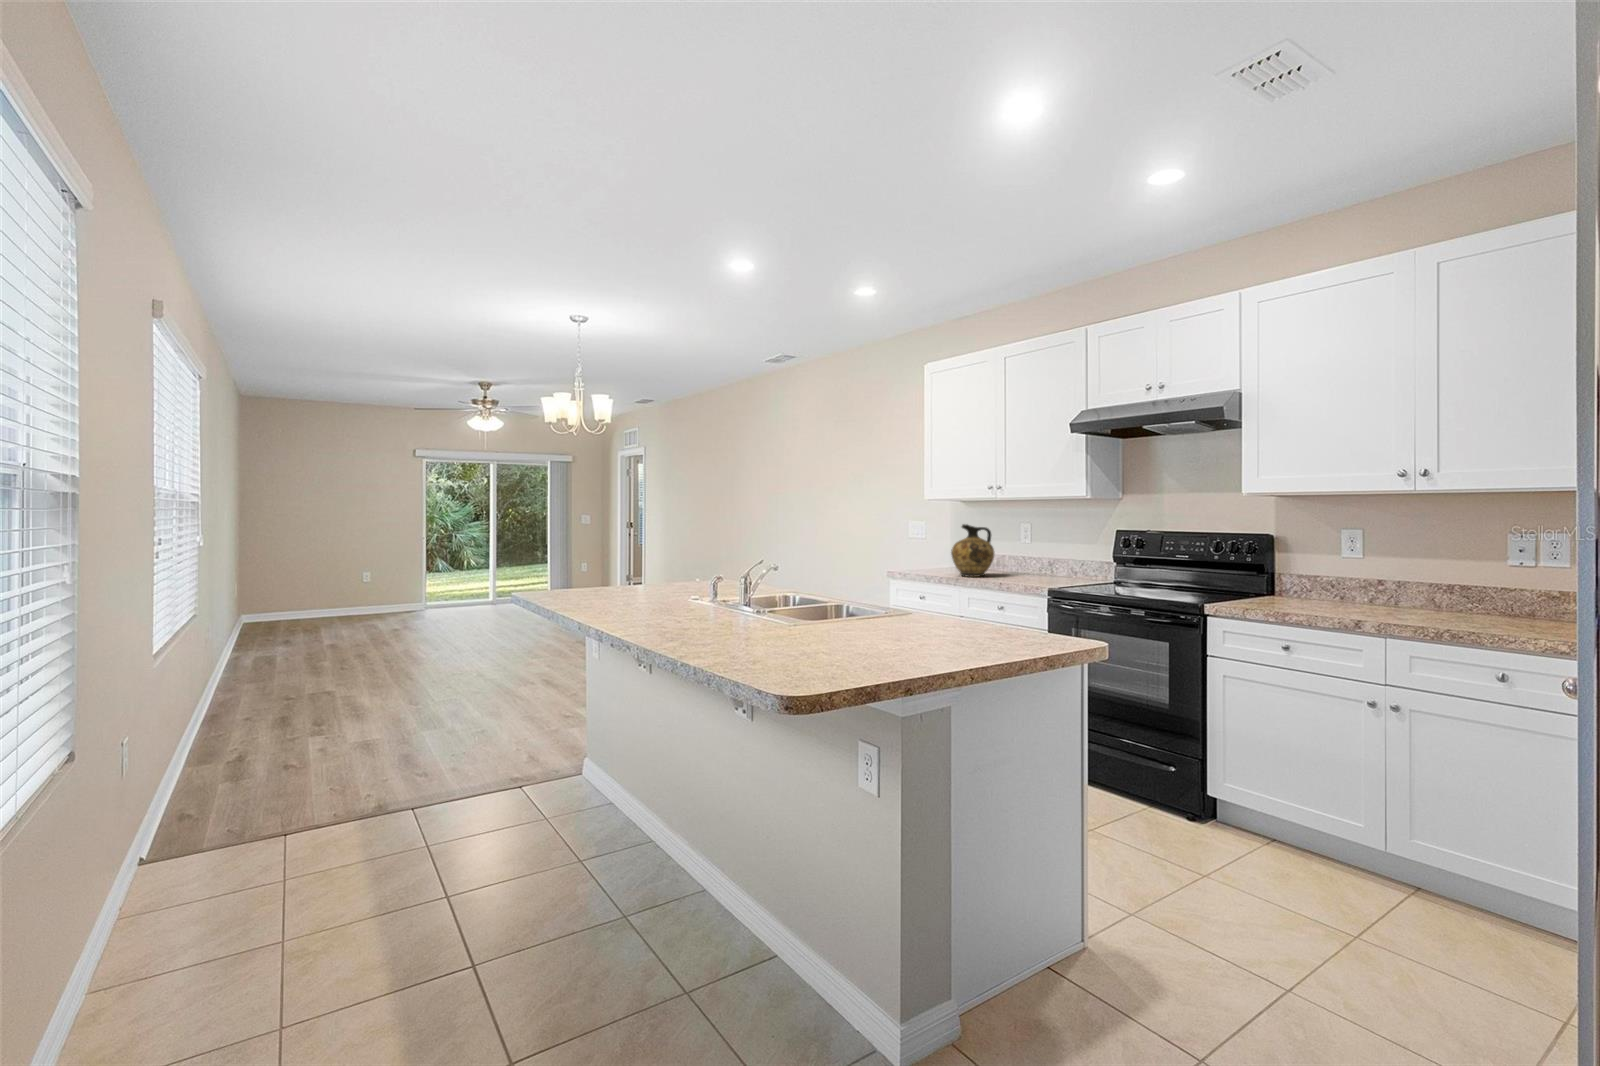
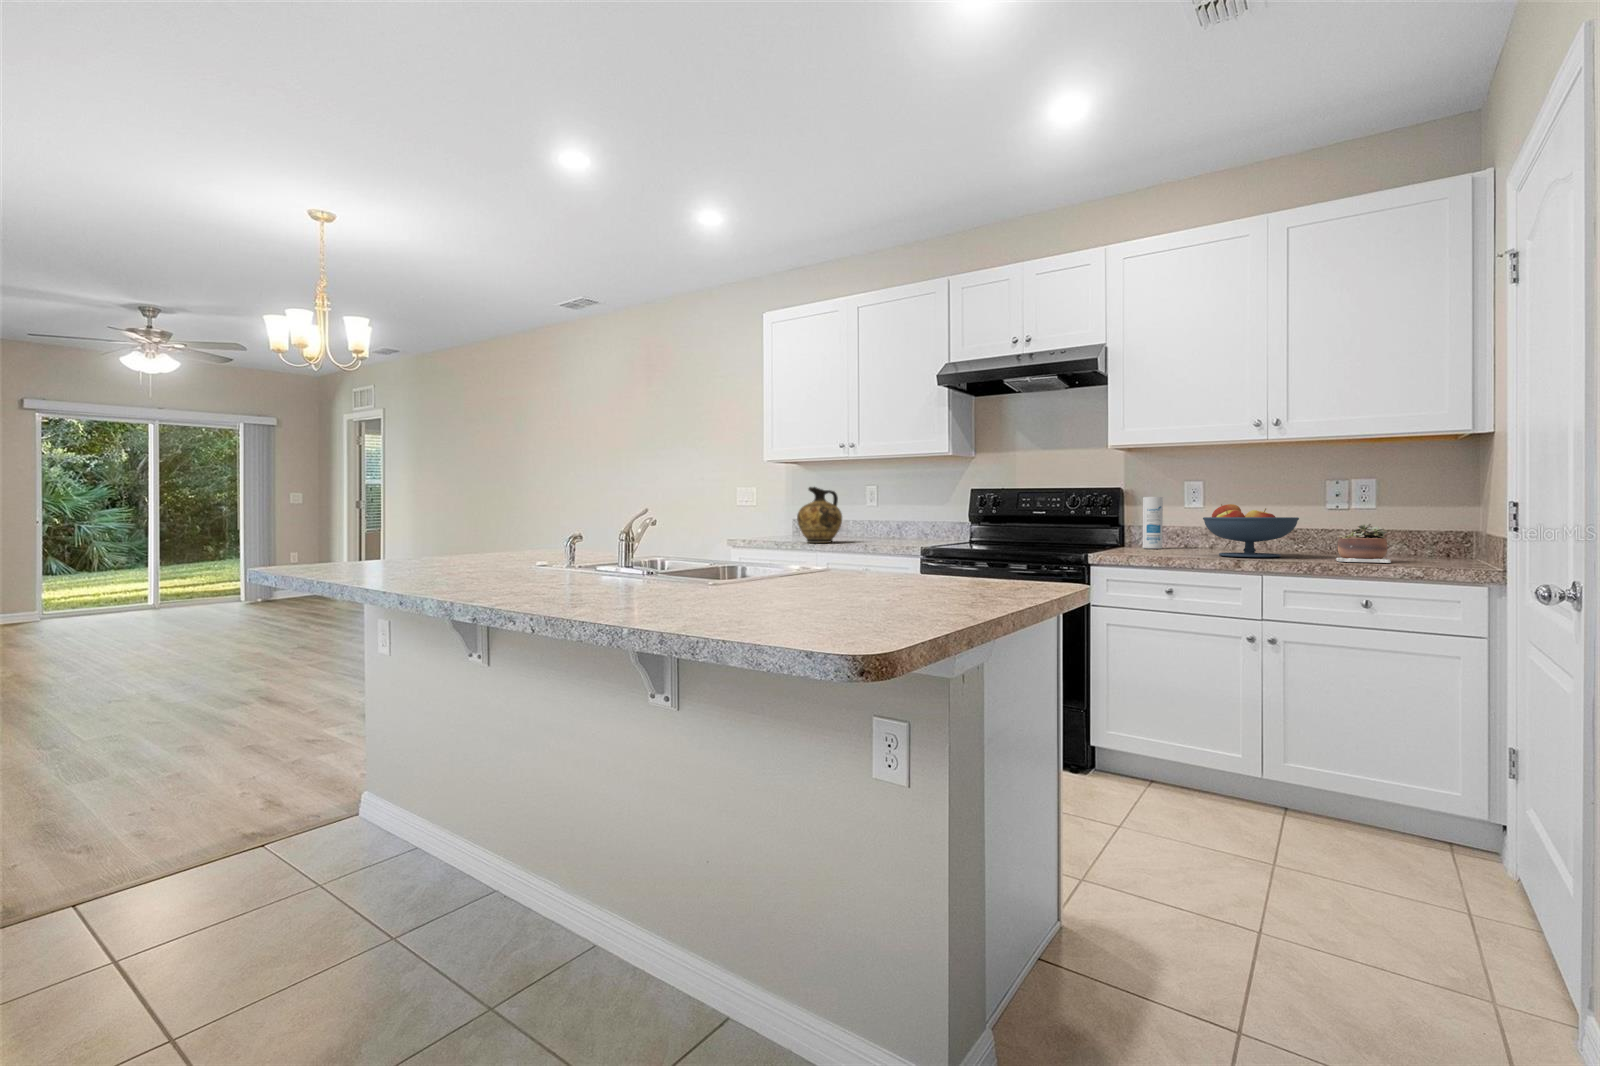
canister: none [1293,543,1316,598] -> present [1143,497,1163,549]
fruit bowl: none [1333,558,1446,620] -> present [1203,504,1299,557]
succulent plant: none [1473,590,1545,637] -> present [1336,524,1391,563]

